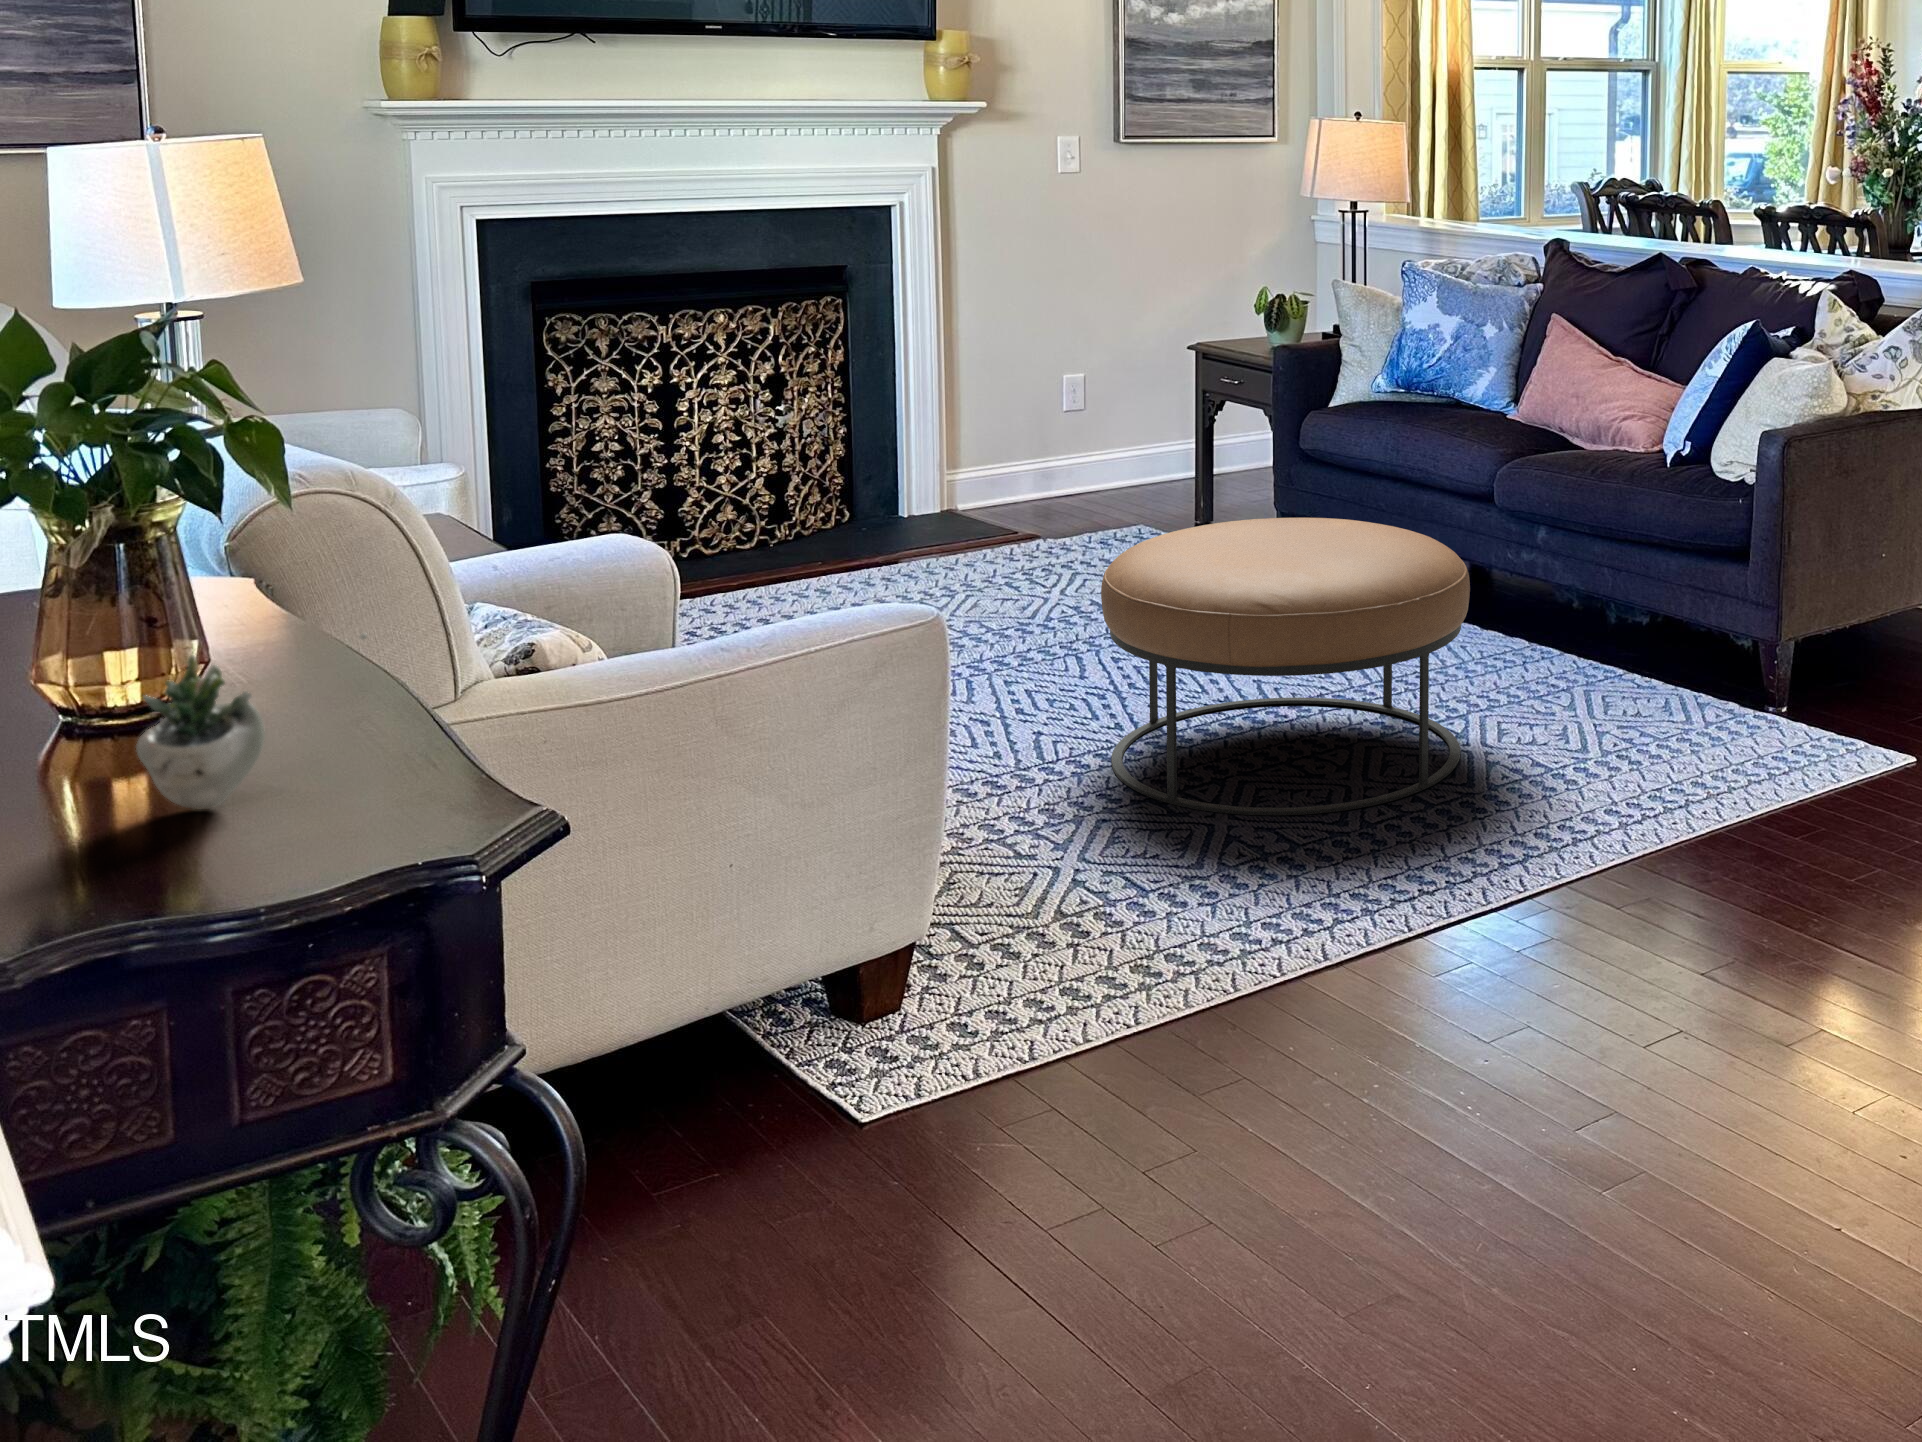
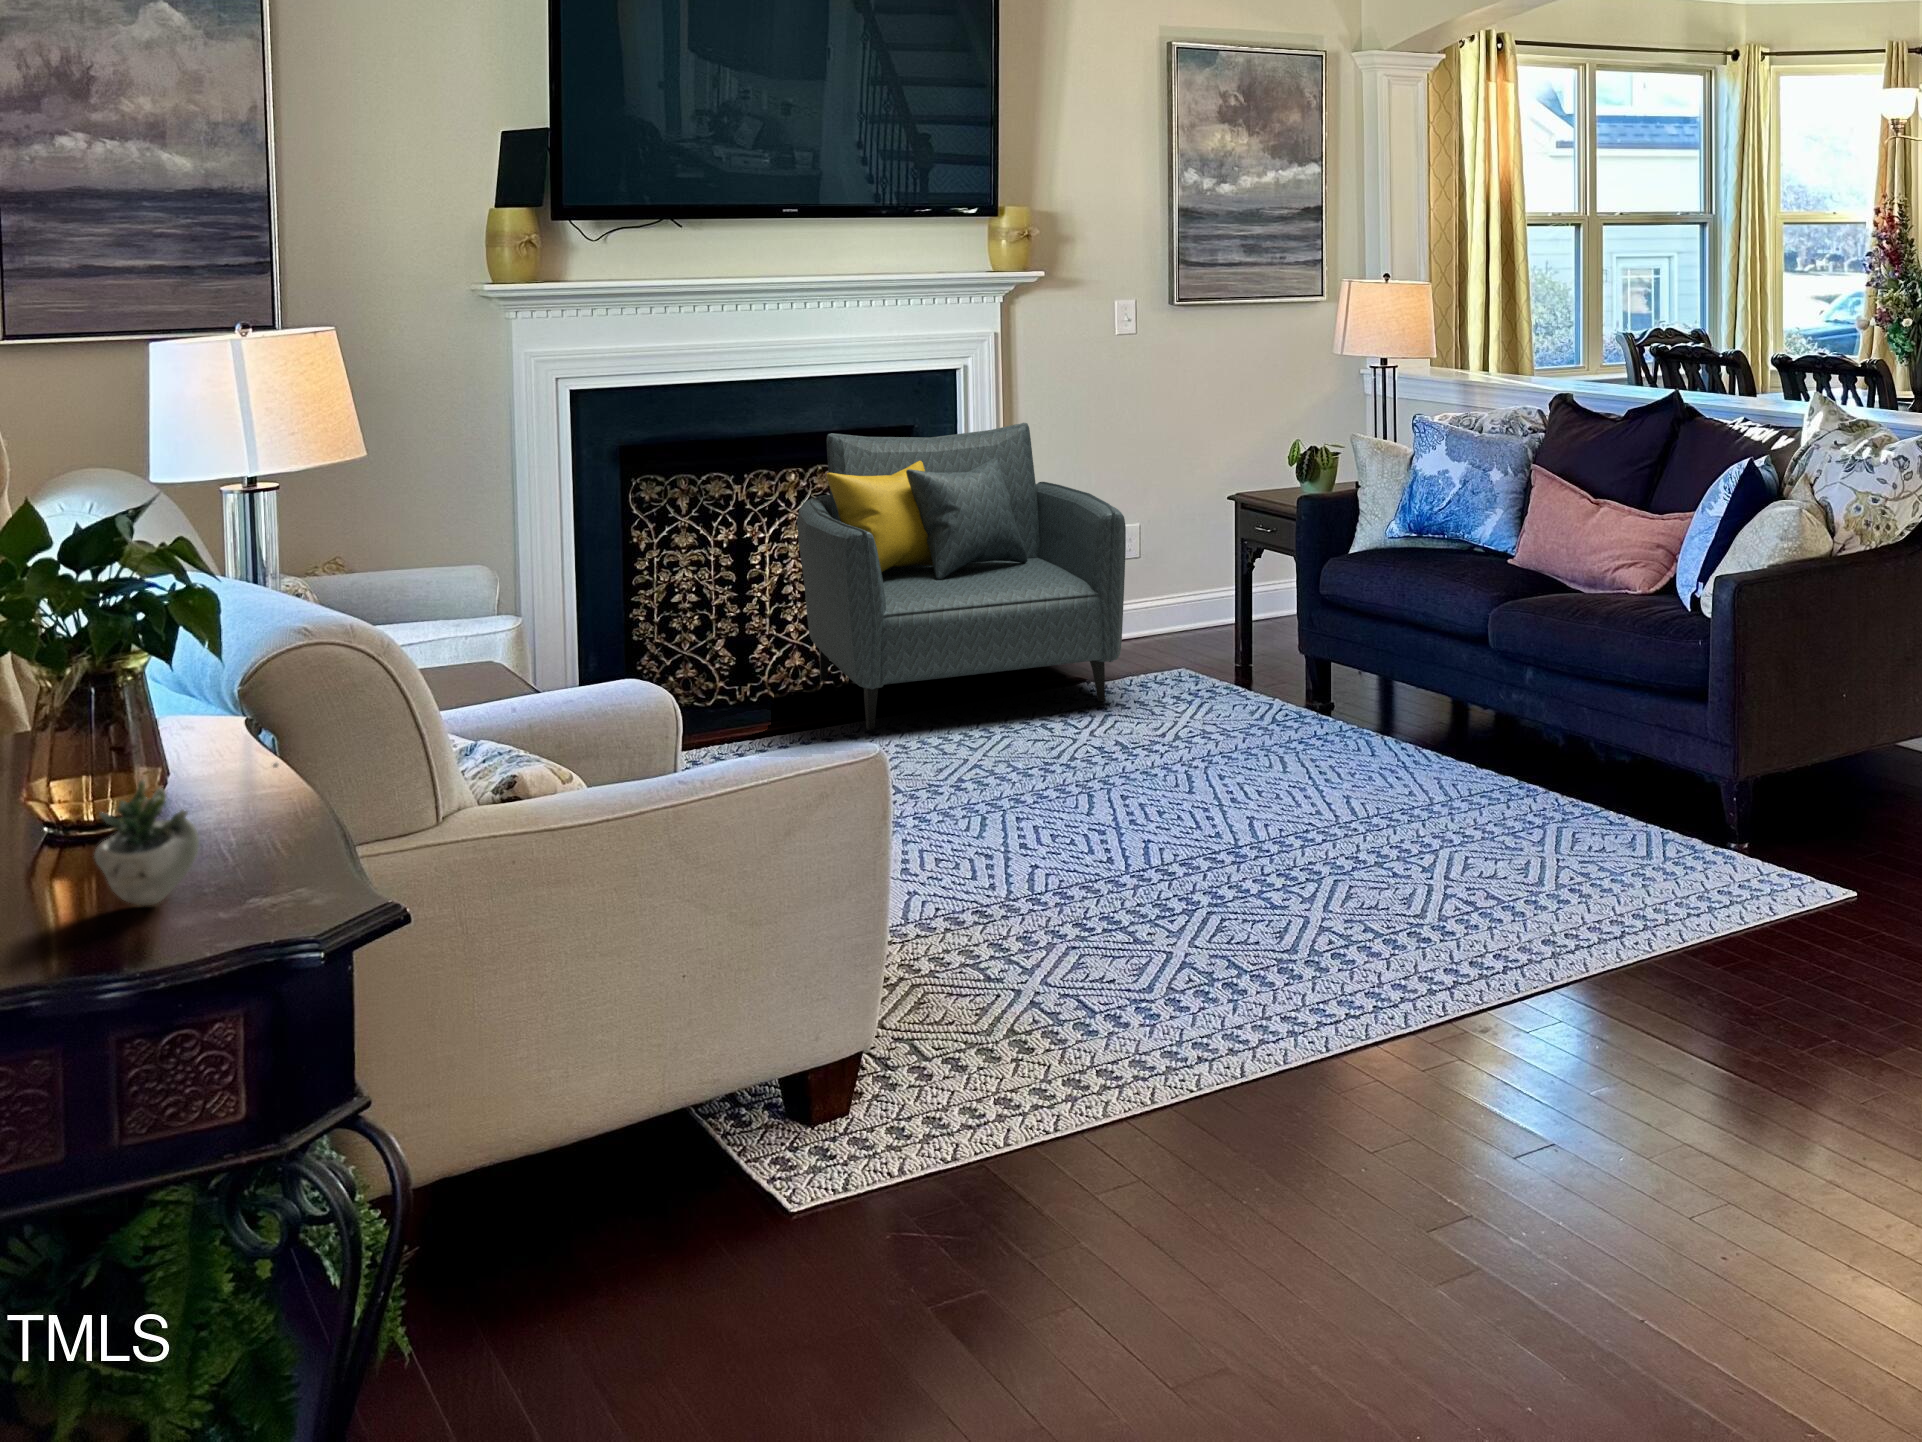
armchair: none [729,263,1091,589] -> present [797,423,1126,730]
ottoman: present [1101,518,1470,815] -> none [1085,665,1428,943]

